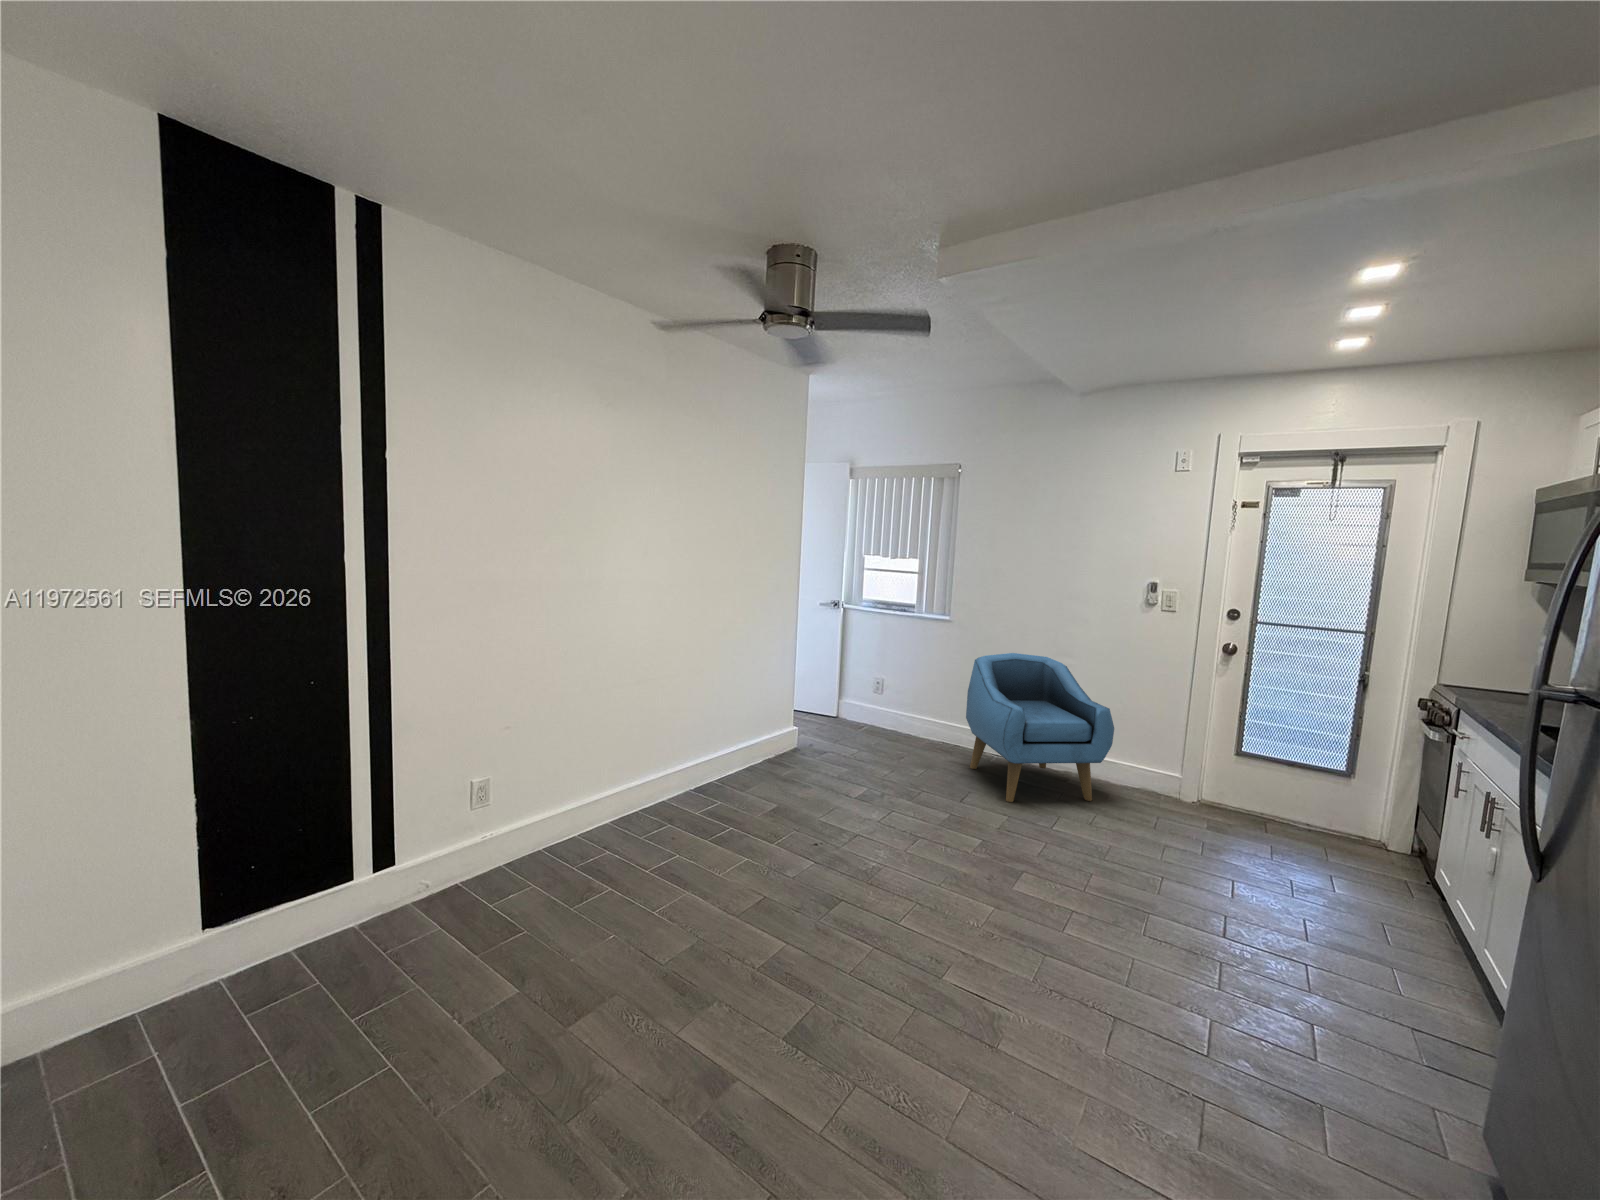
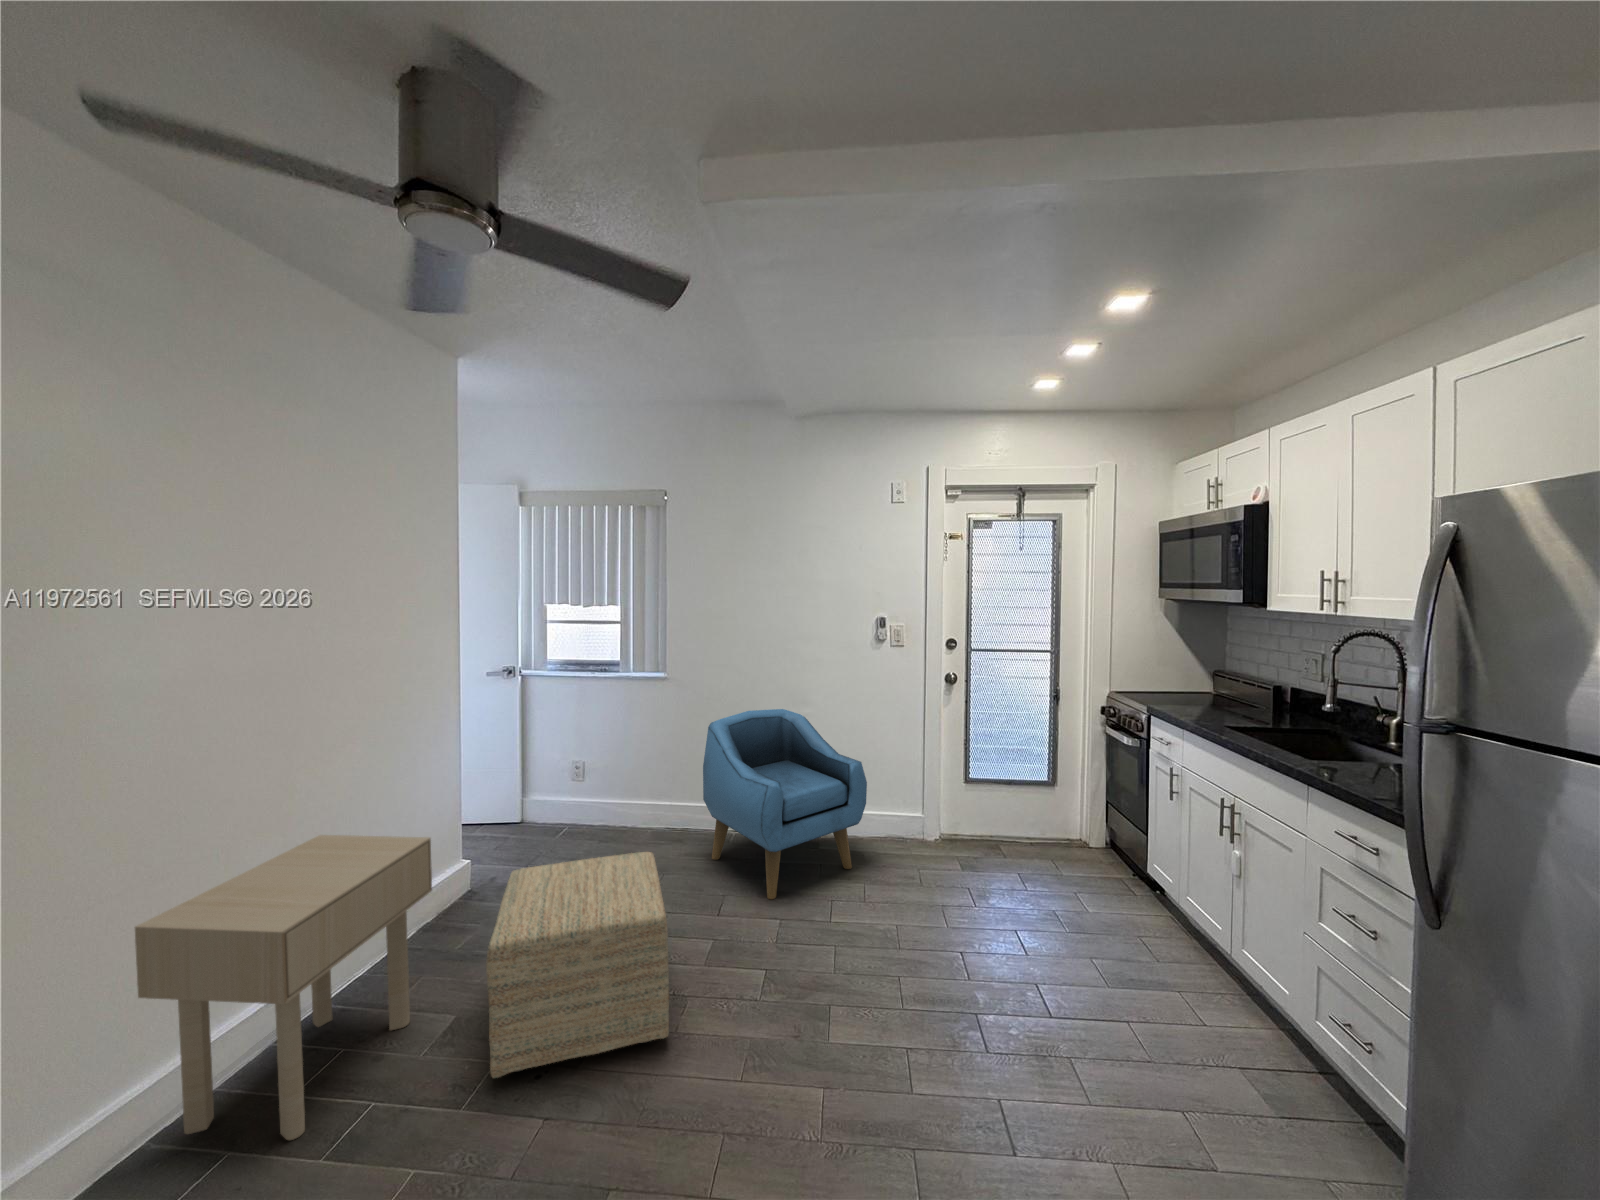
side table: none [643,678,774,825] -> present [135,835,432,1140]
ottoman: none [794,723,912,846] -> present [486,852,669,1078]

